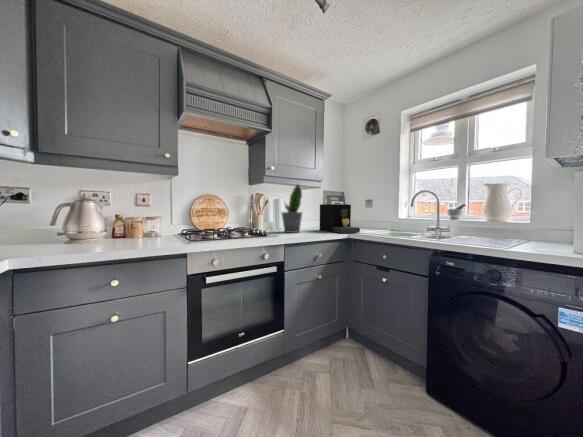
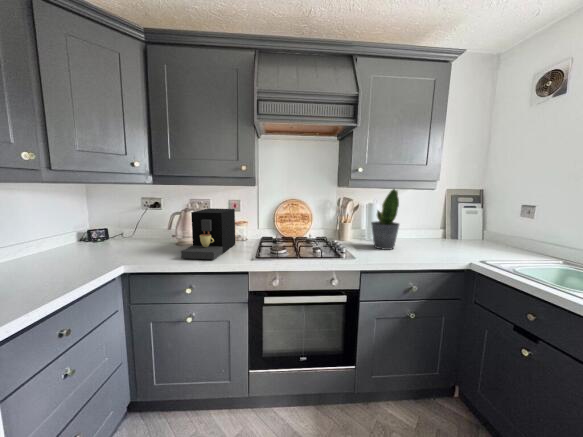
coffee maker: present [320,204,360,233] -> present [181,208,235,259]

